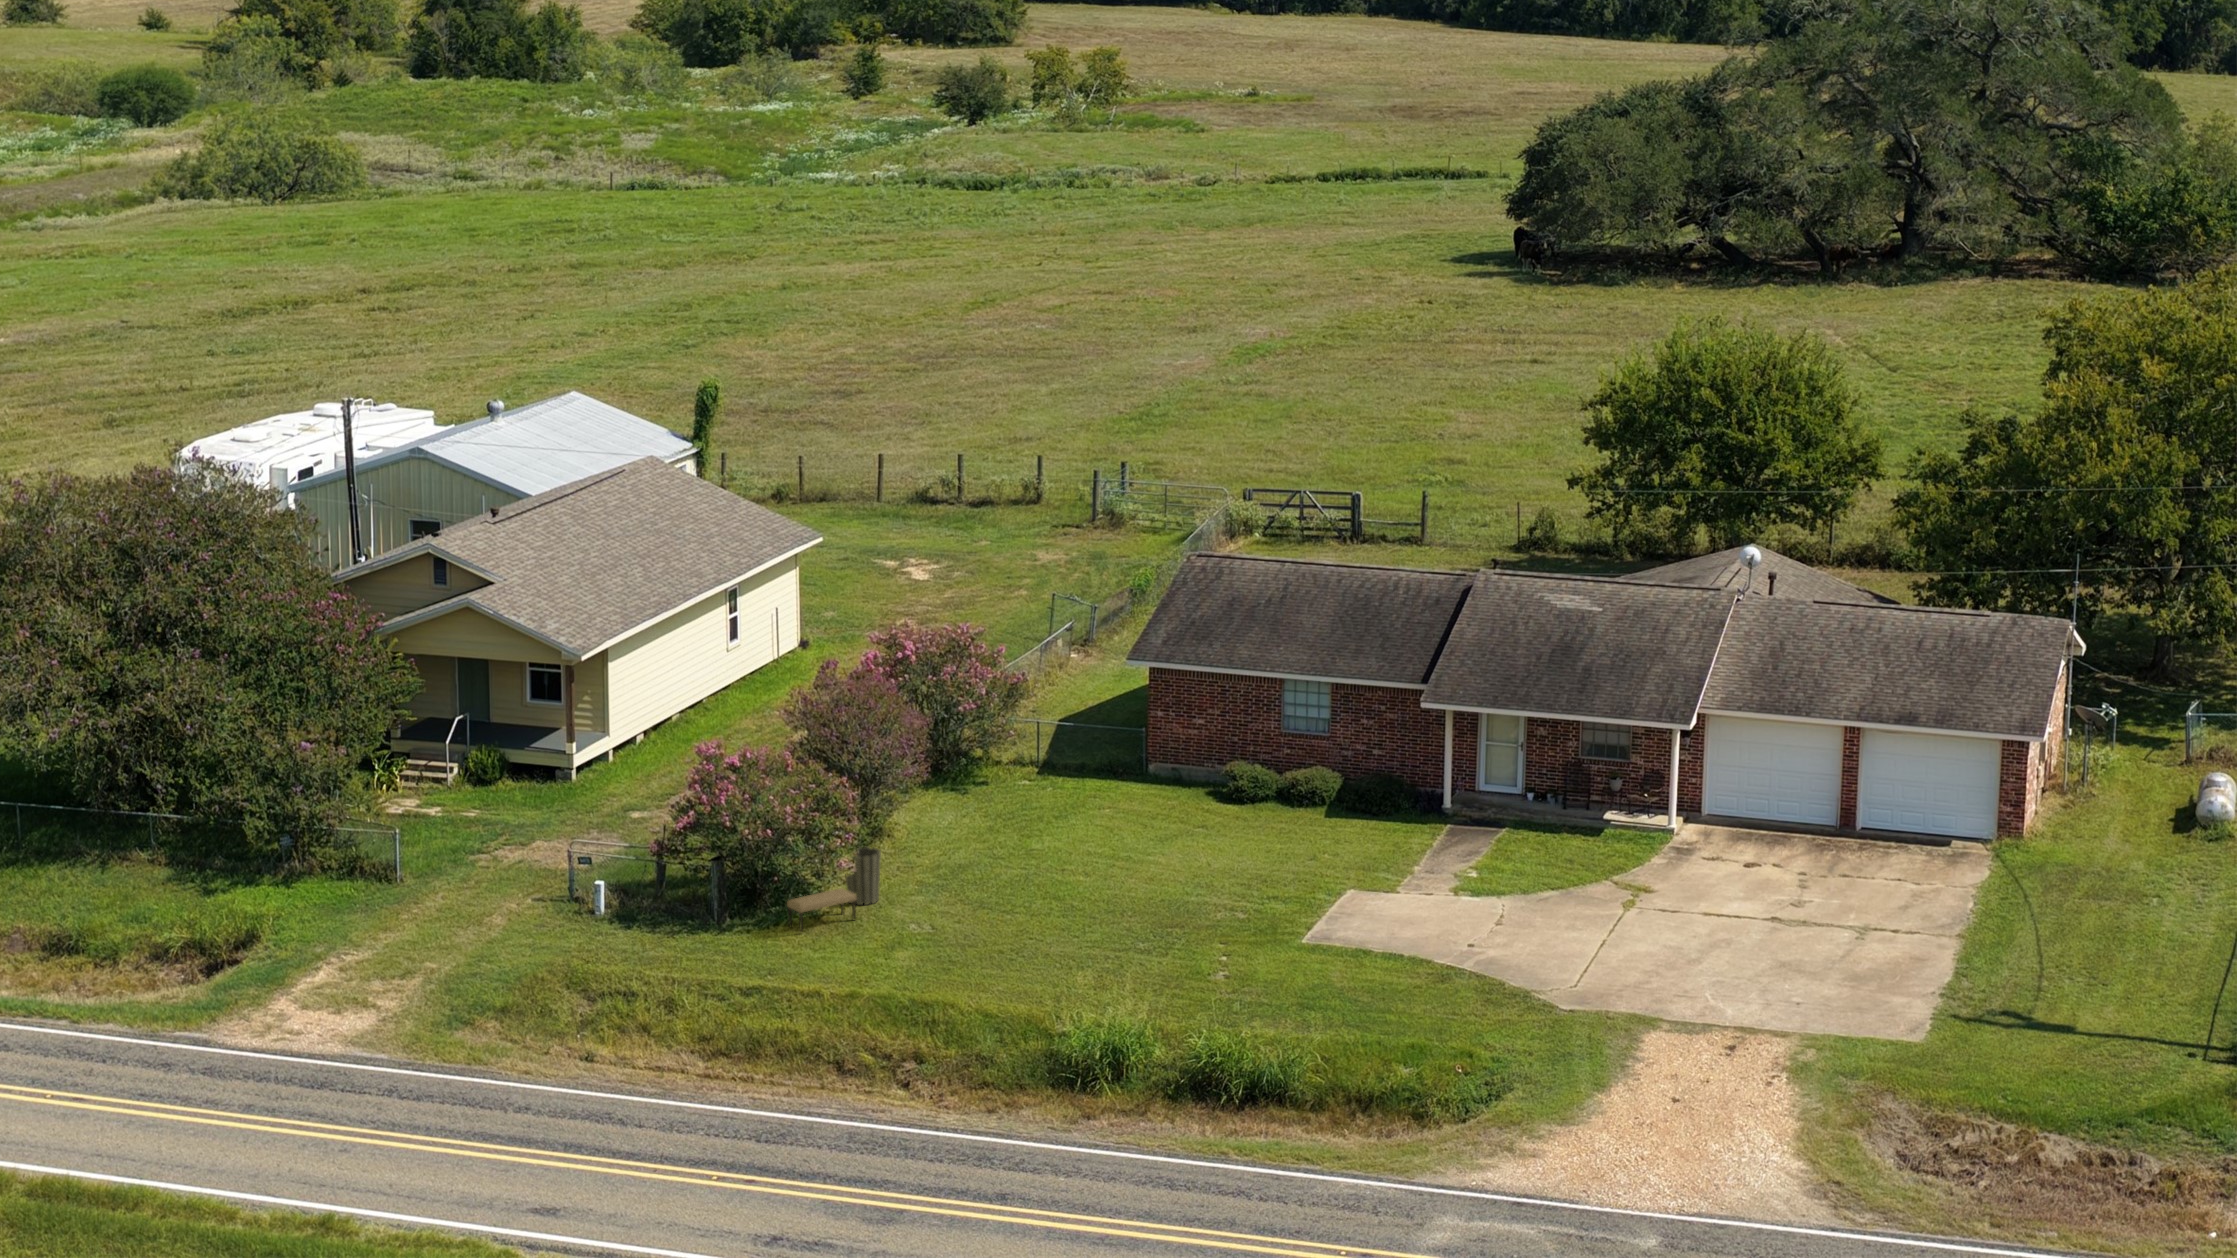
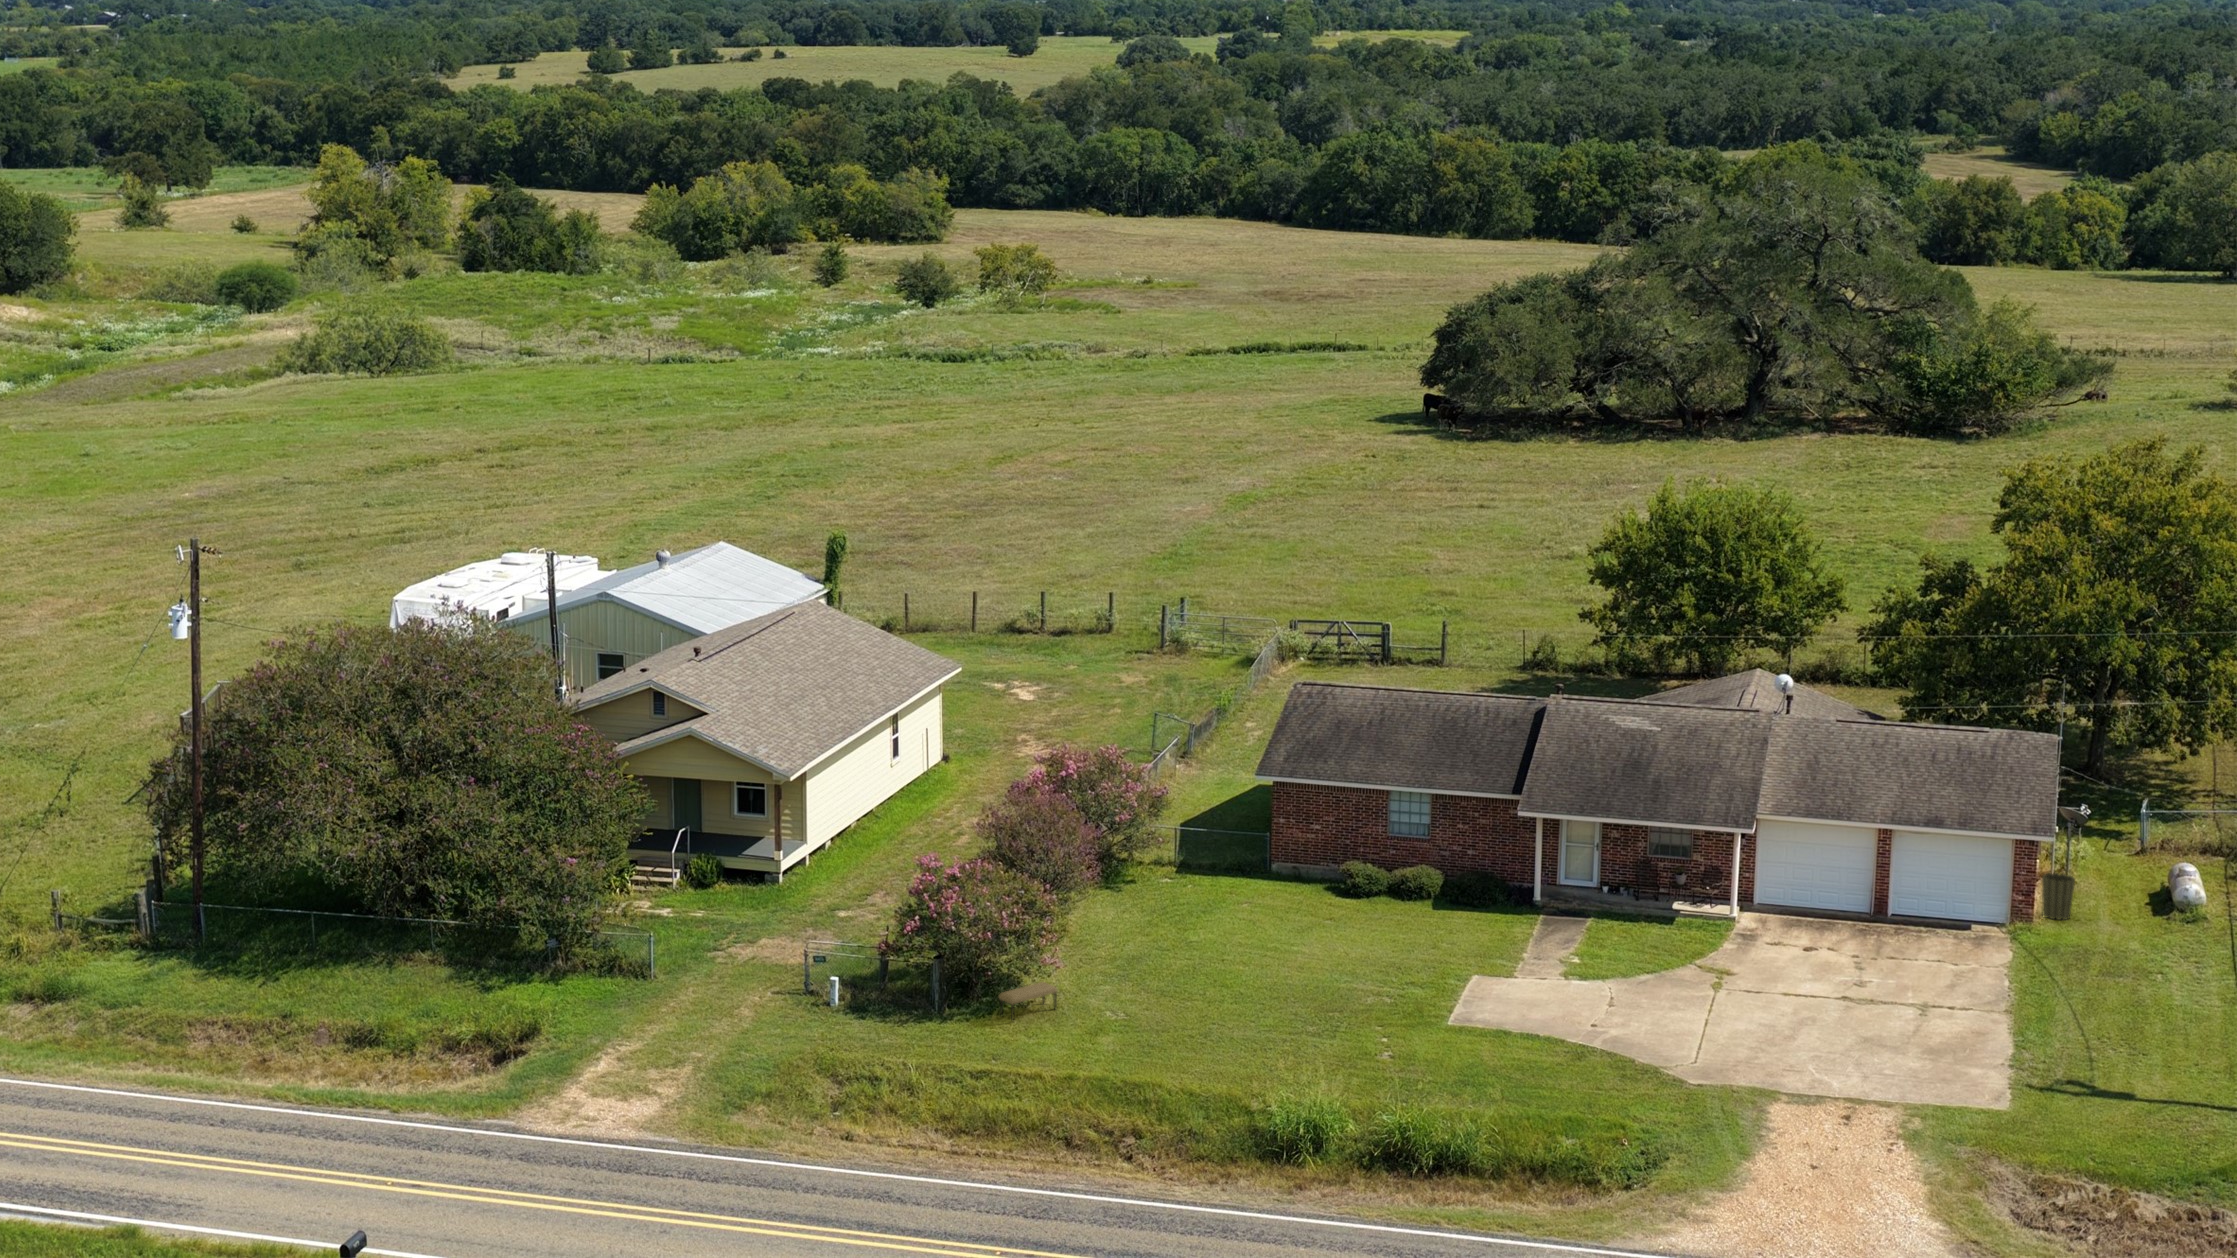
trash can: present [845,847,881,905] -> present [2042,873,2075,920]

